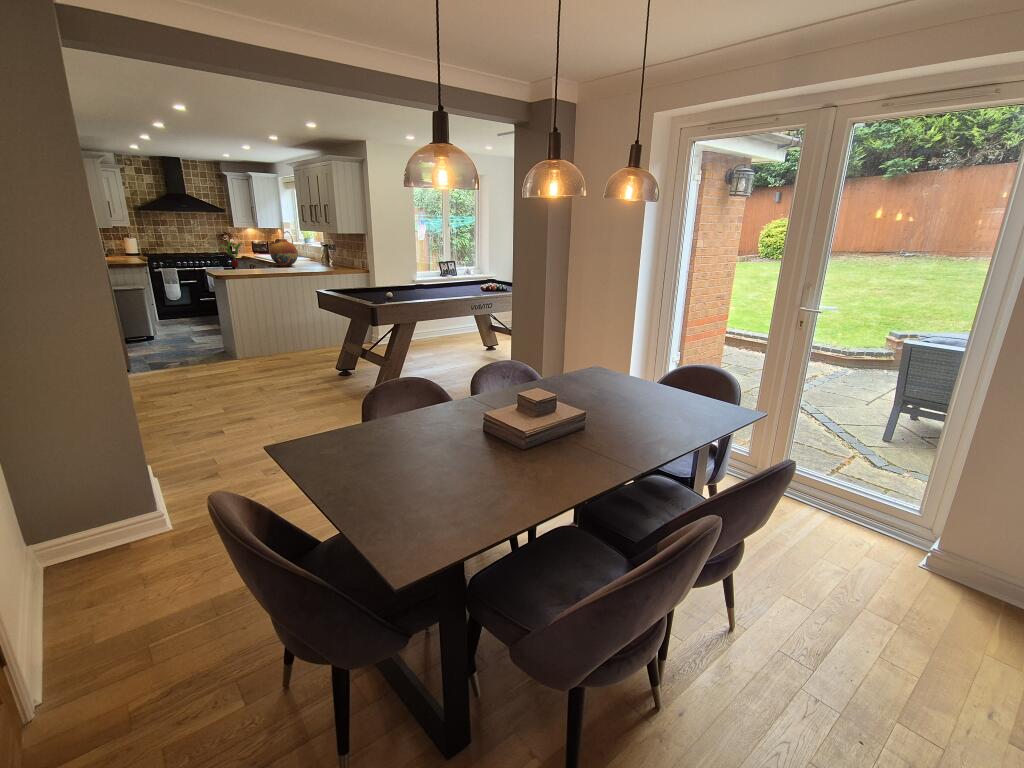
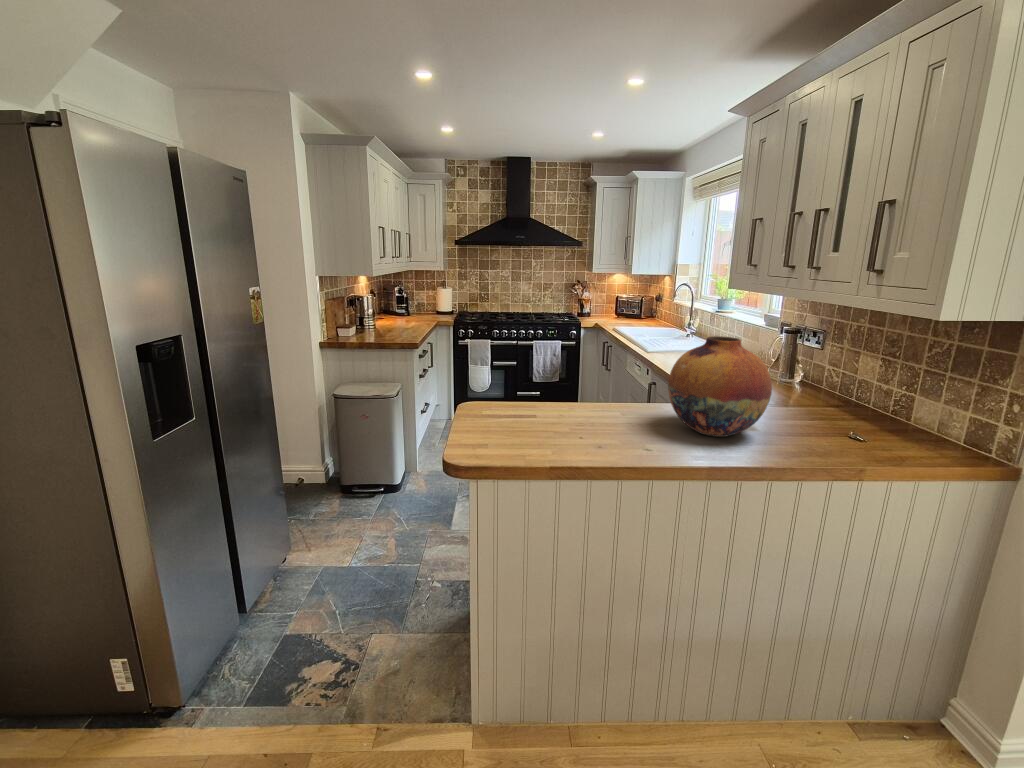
potted plant: present [220,242,242,267] -> none [503,341,599,436]

